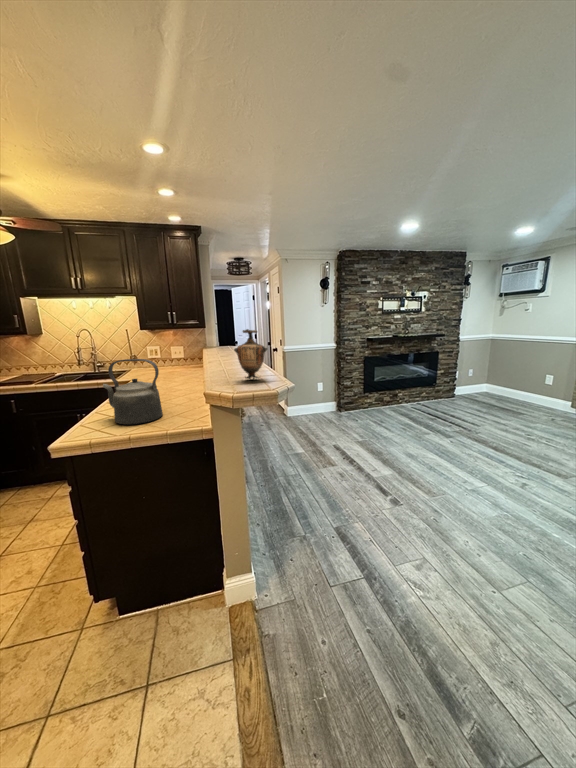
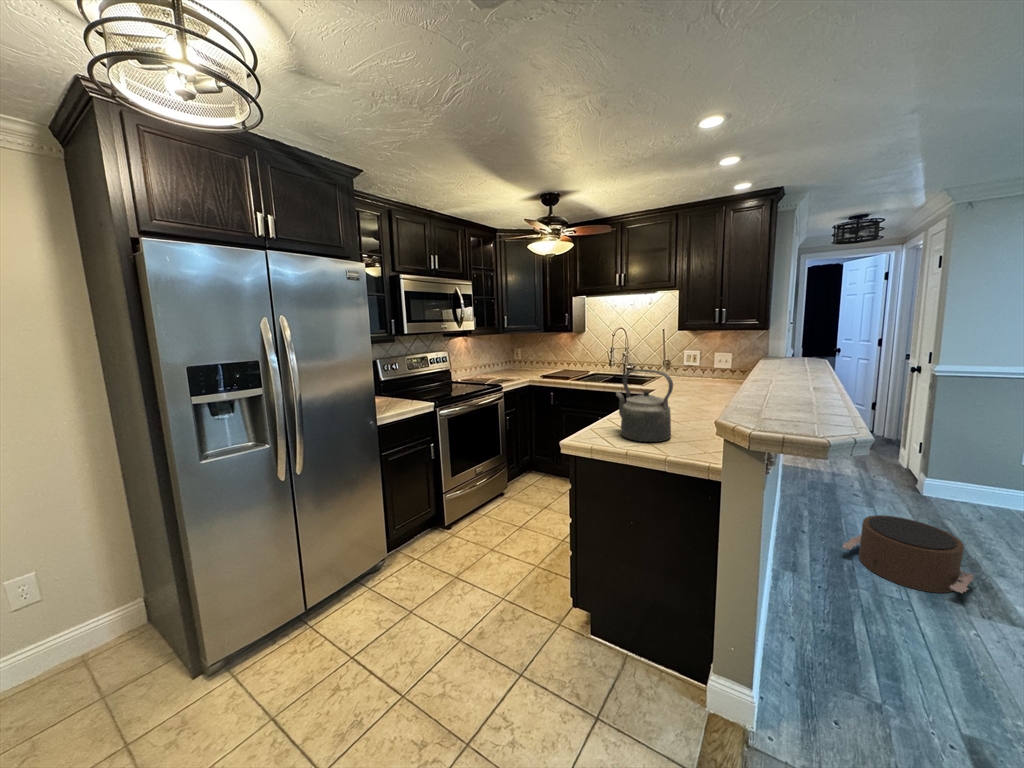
vase: present [234,329,267,379] -> none [769,341,831,418]
pouf: none [266,430,316,466] -> present [843,515,973,593]

